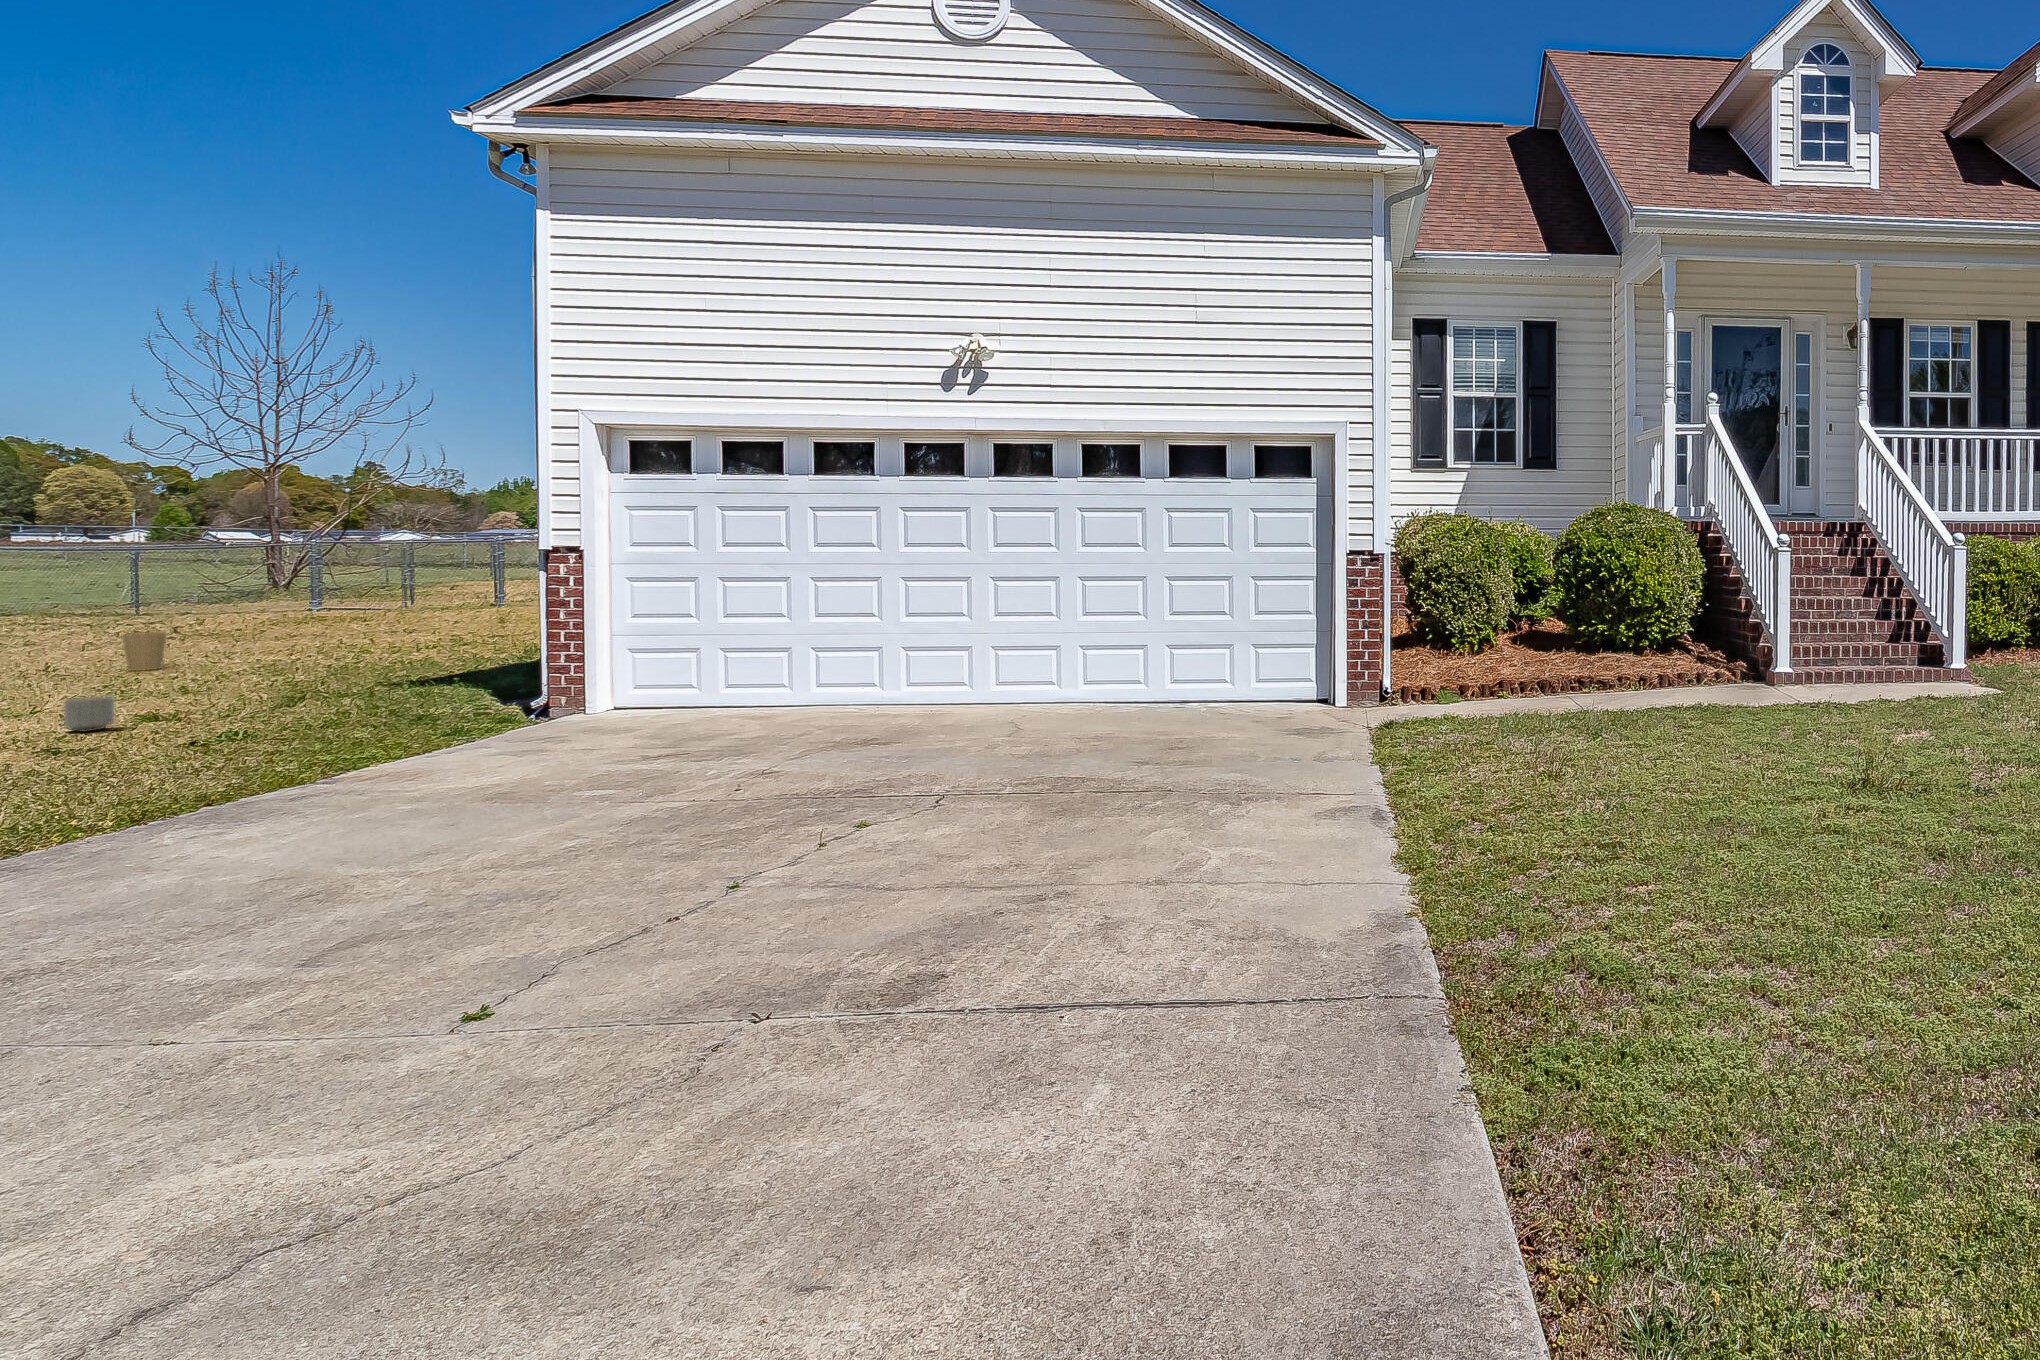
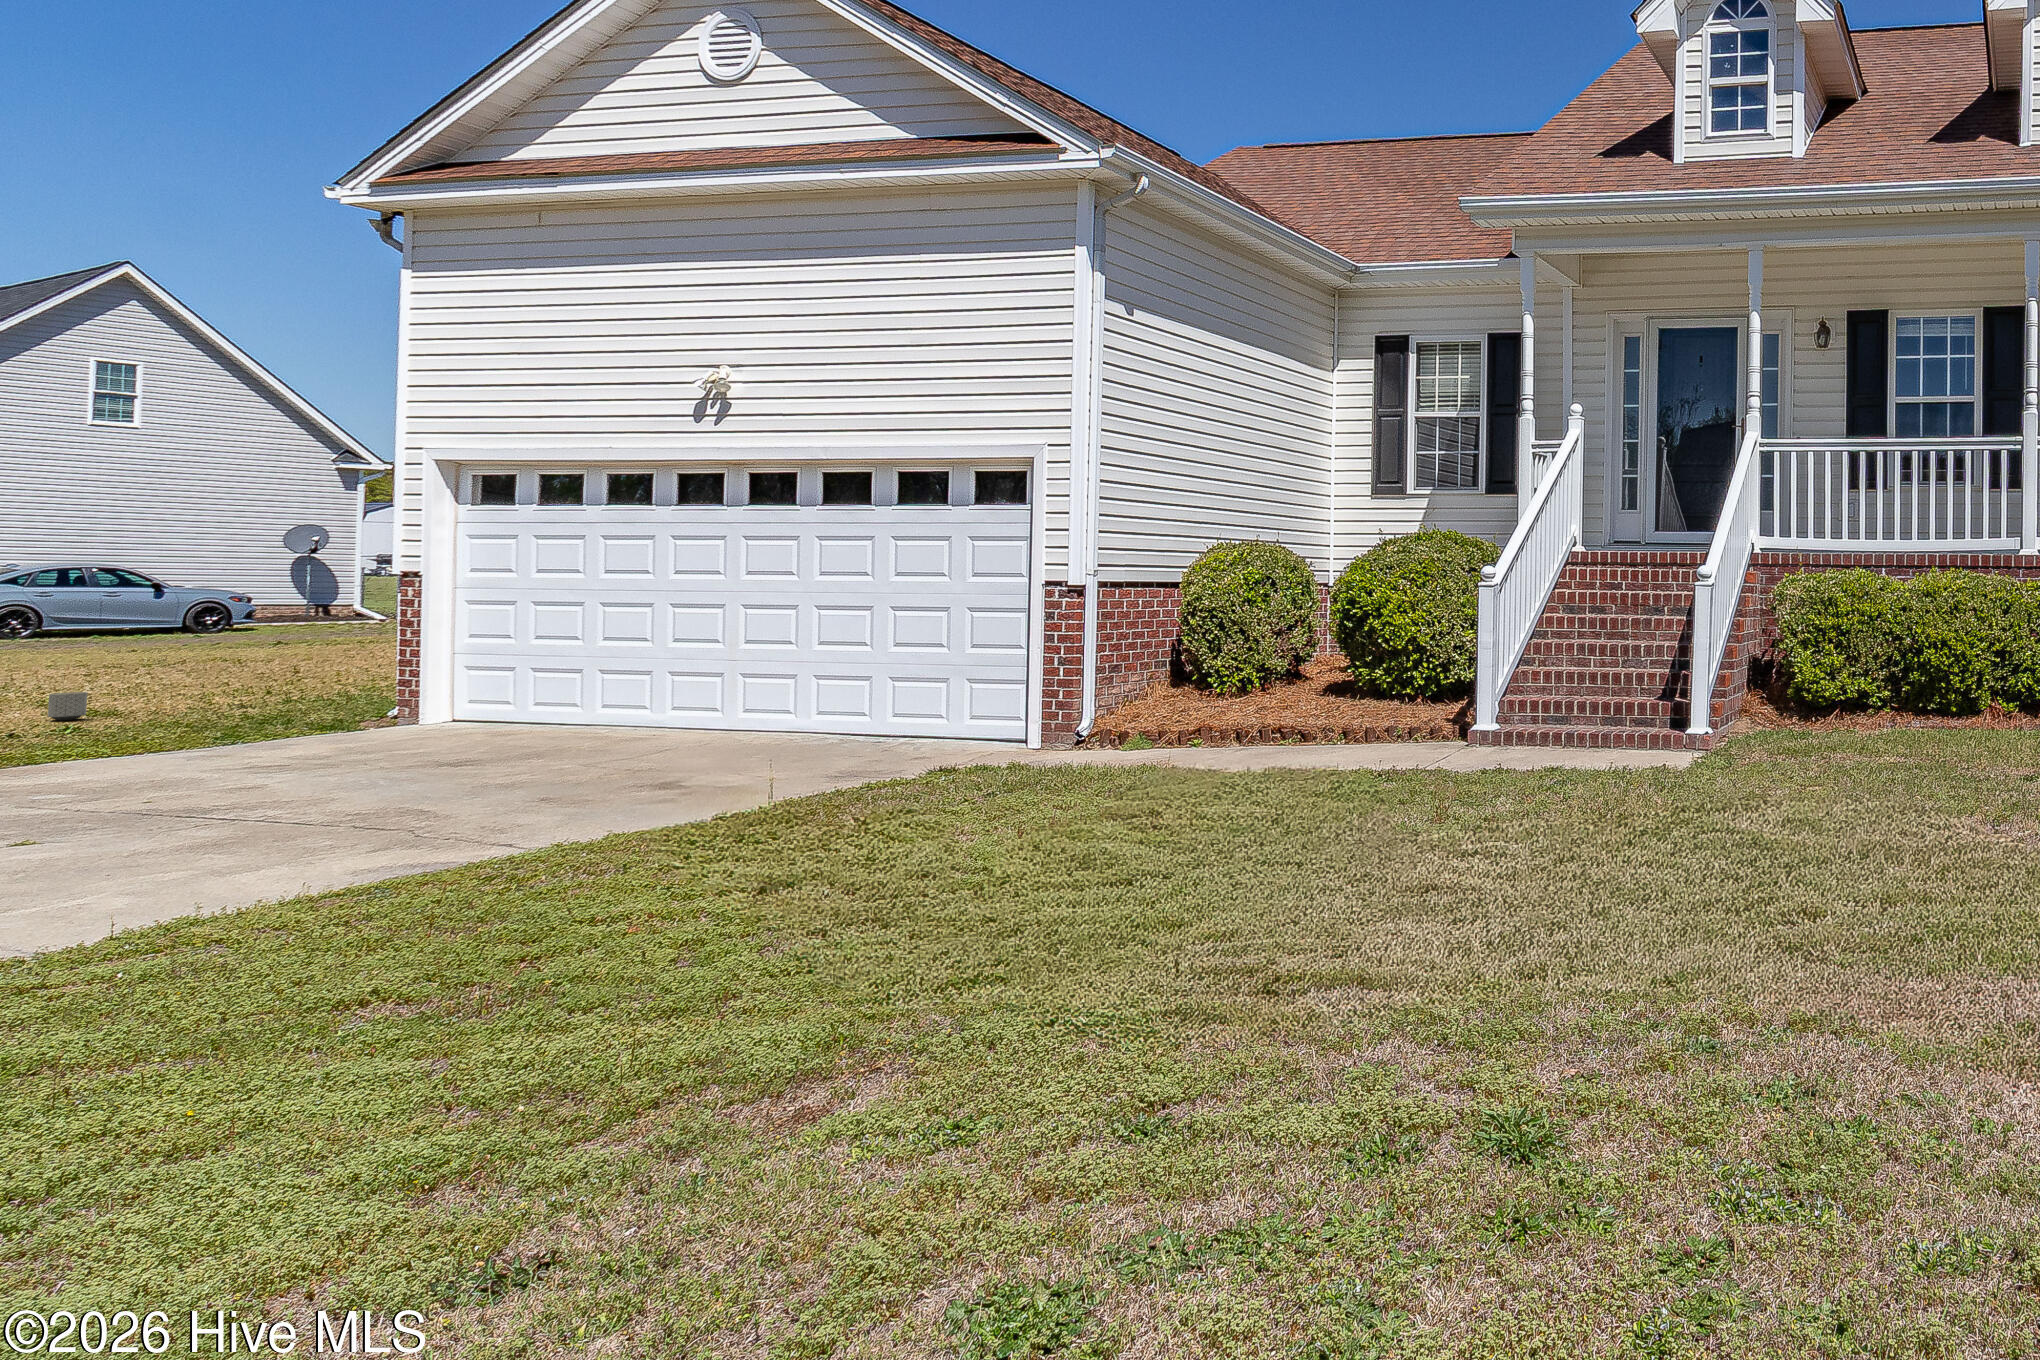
basket: present [122,626,166,671] -> none [226,639,261,678]

